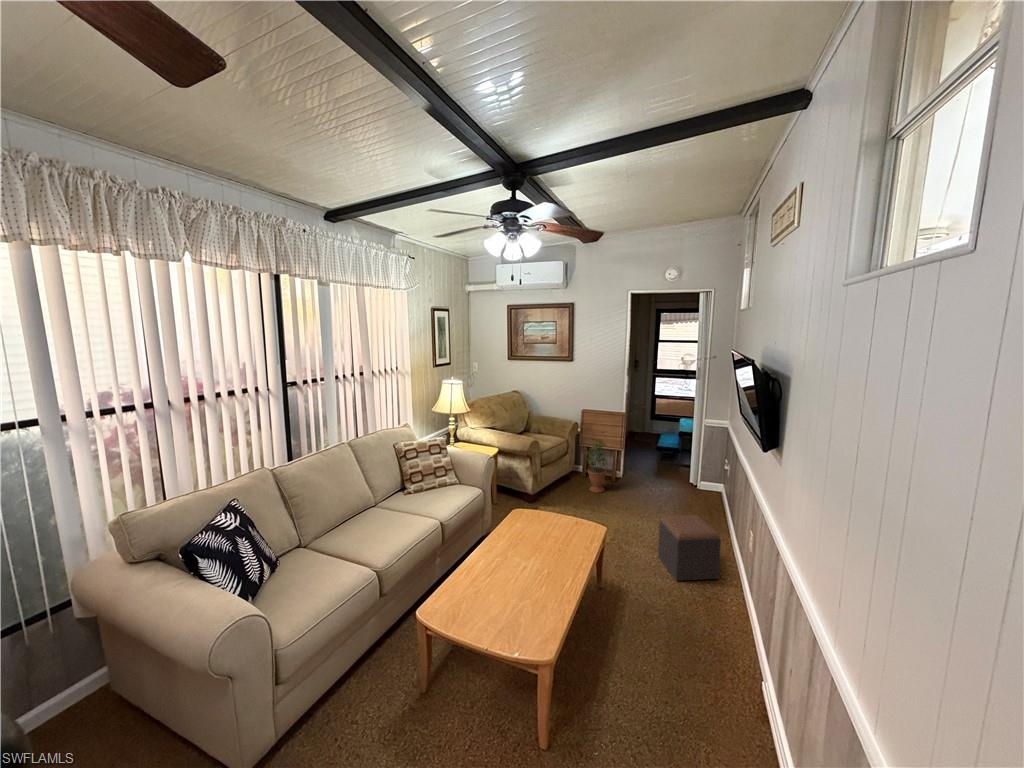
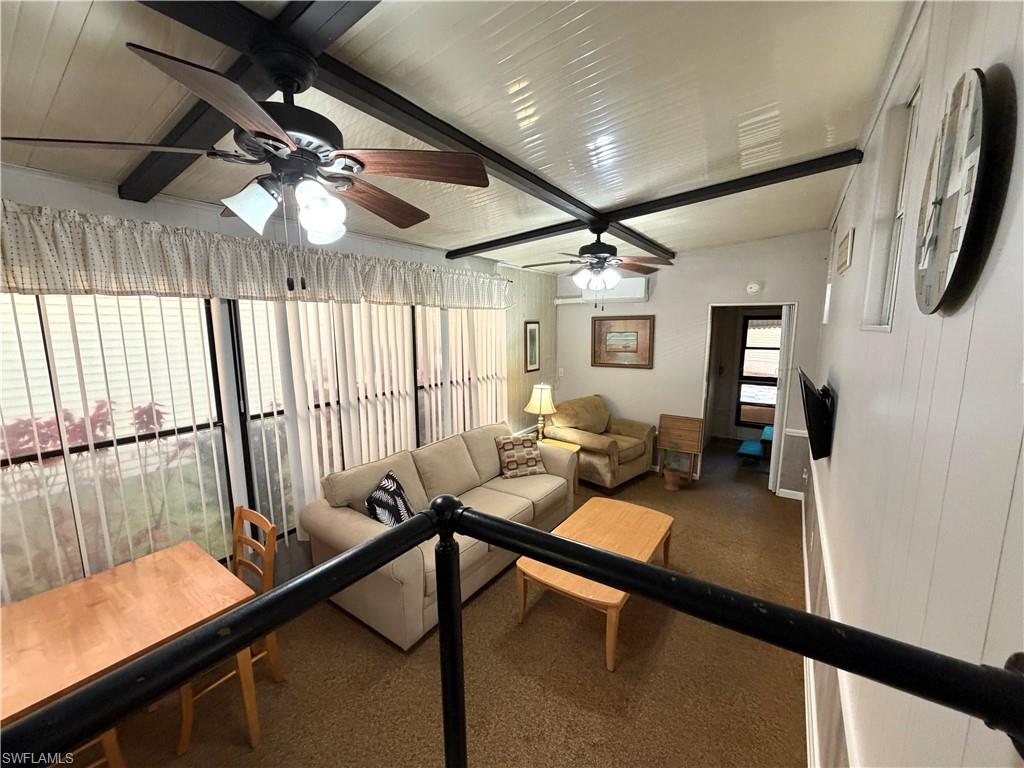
footstool: present [658,515,721,581] -> none [725,514,784,574]

